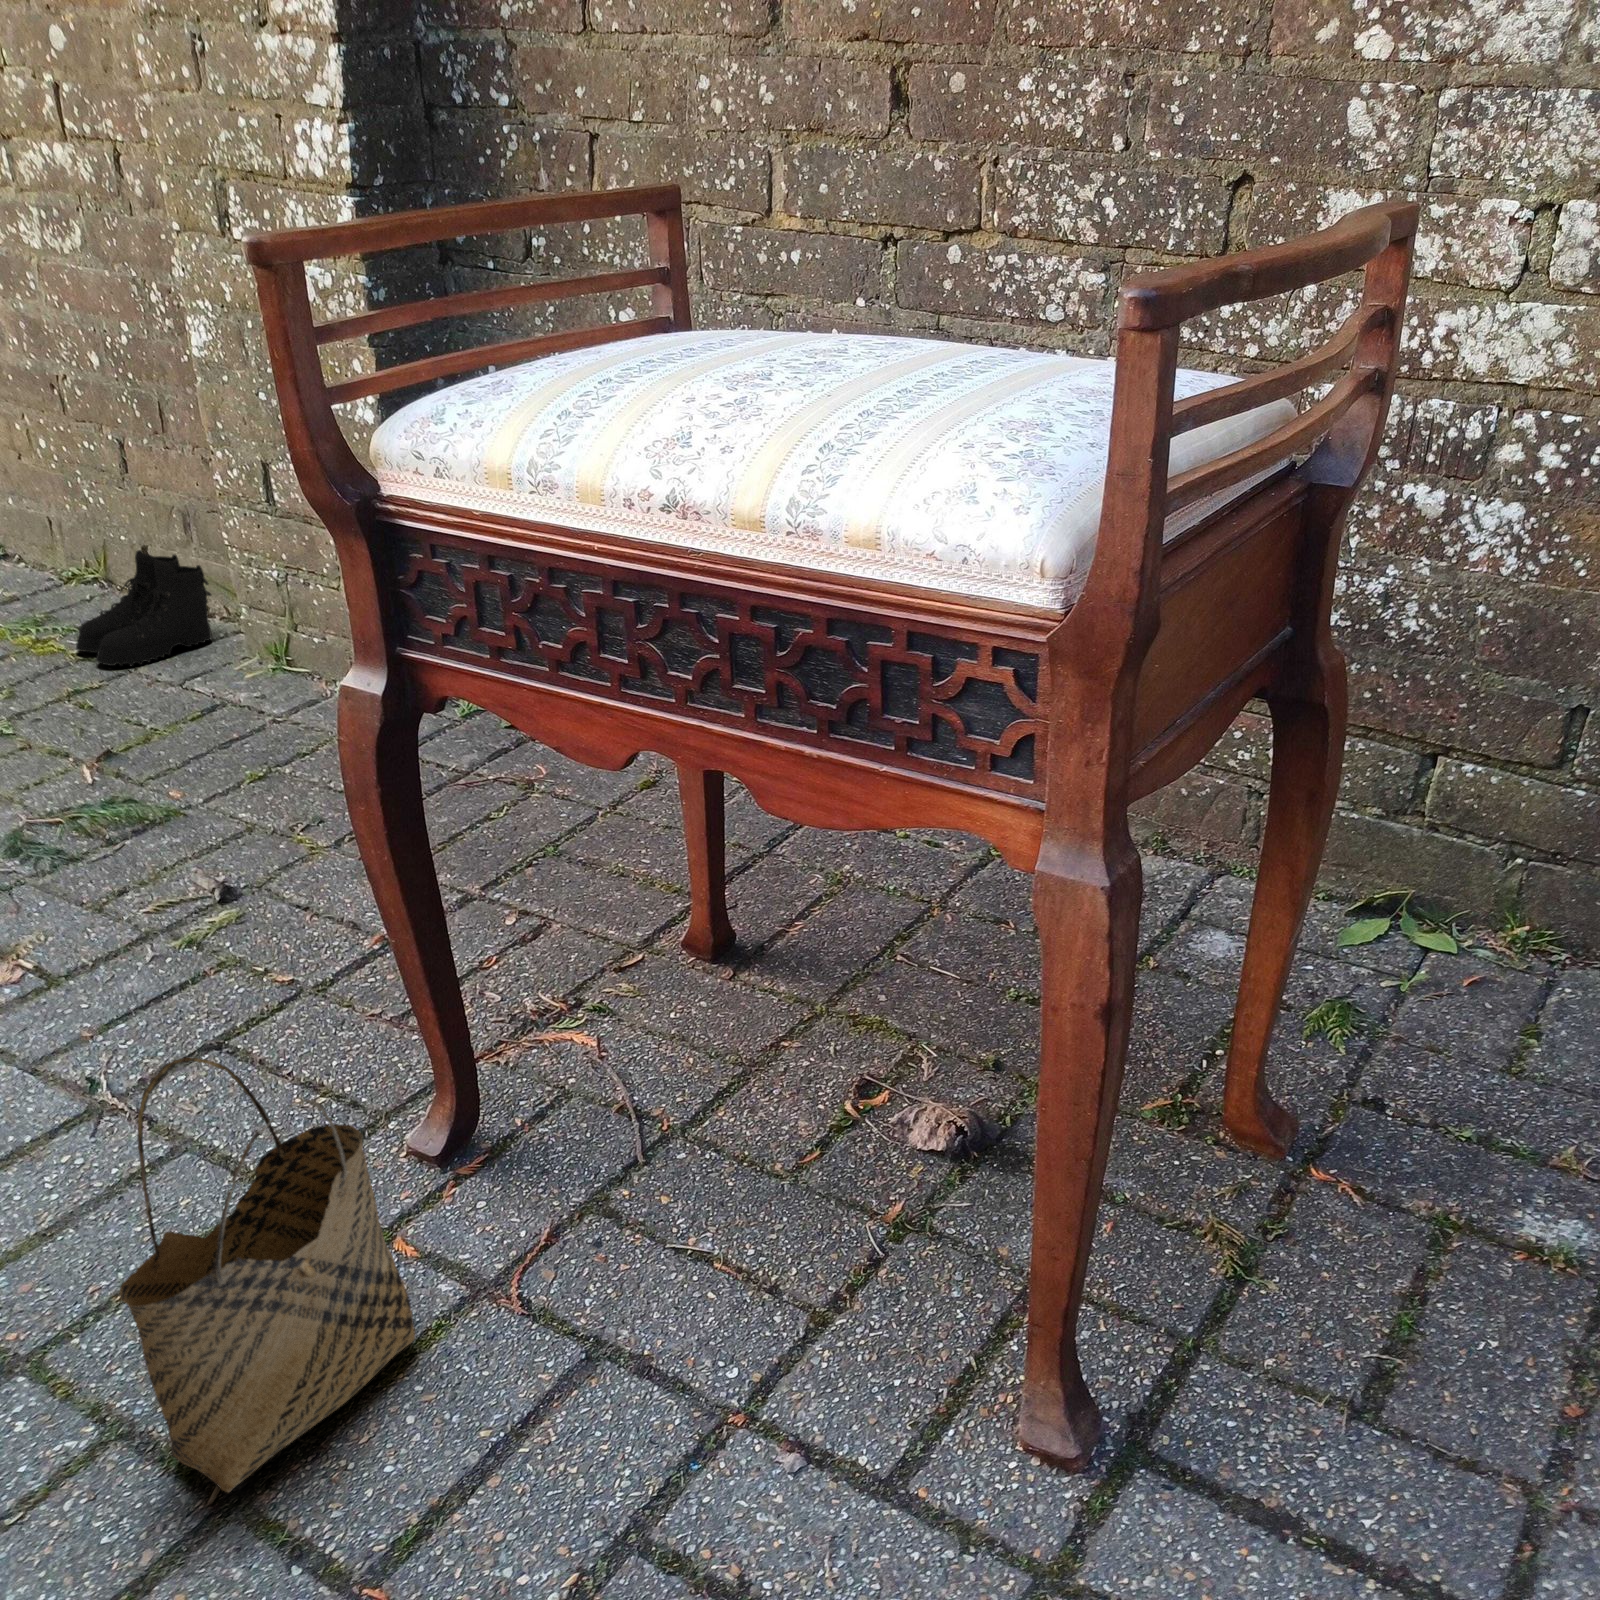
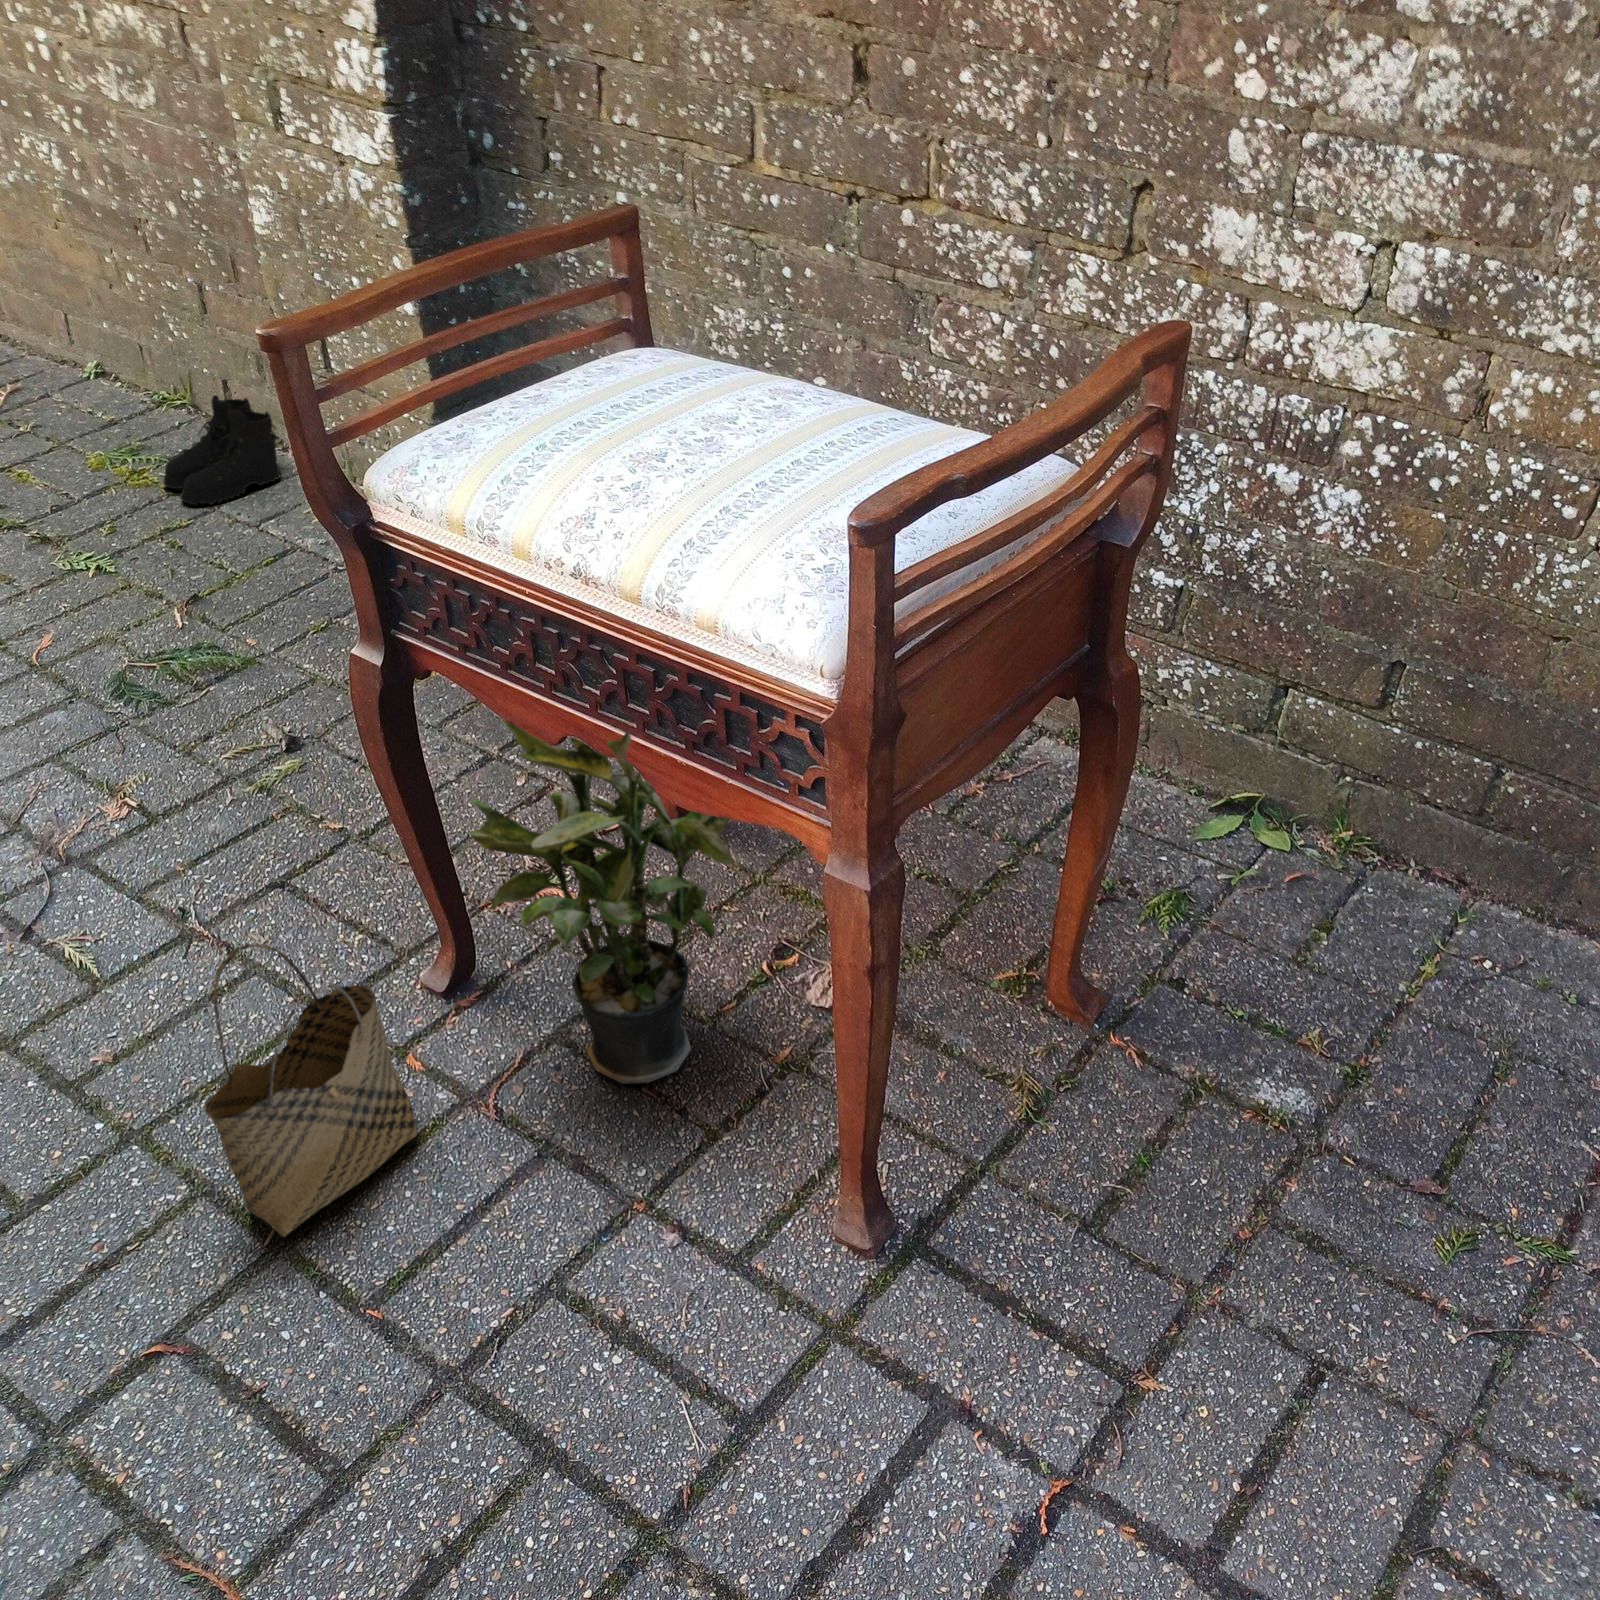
potted plant: none [492,654,848,1258] -> present [470,719,735,1084]

